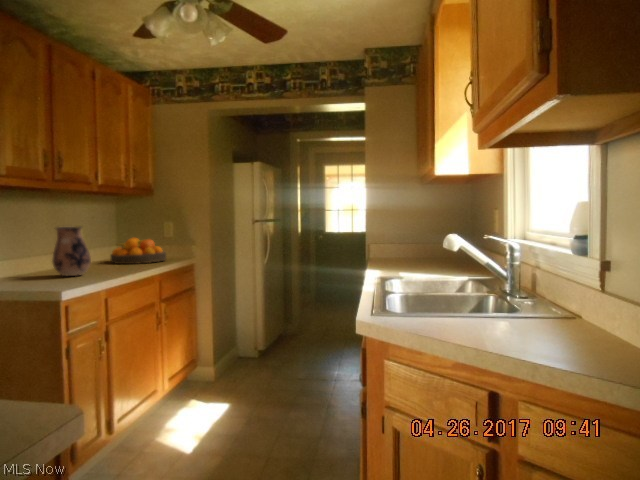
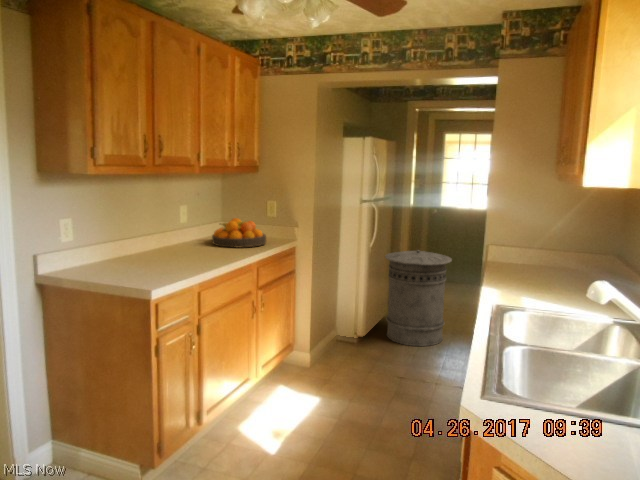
ceramic pitcher: present [52,227,91,276] -> none [152,214,188,265]
trash can: none [278,264,338,353] -> present [385,250,452,346]

